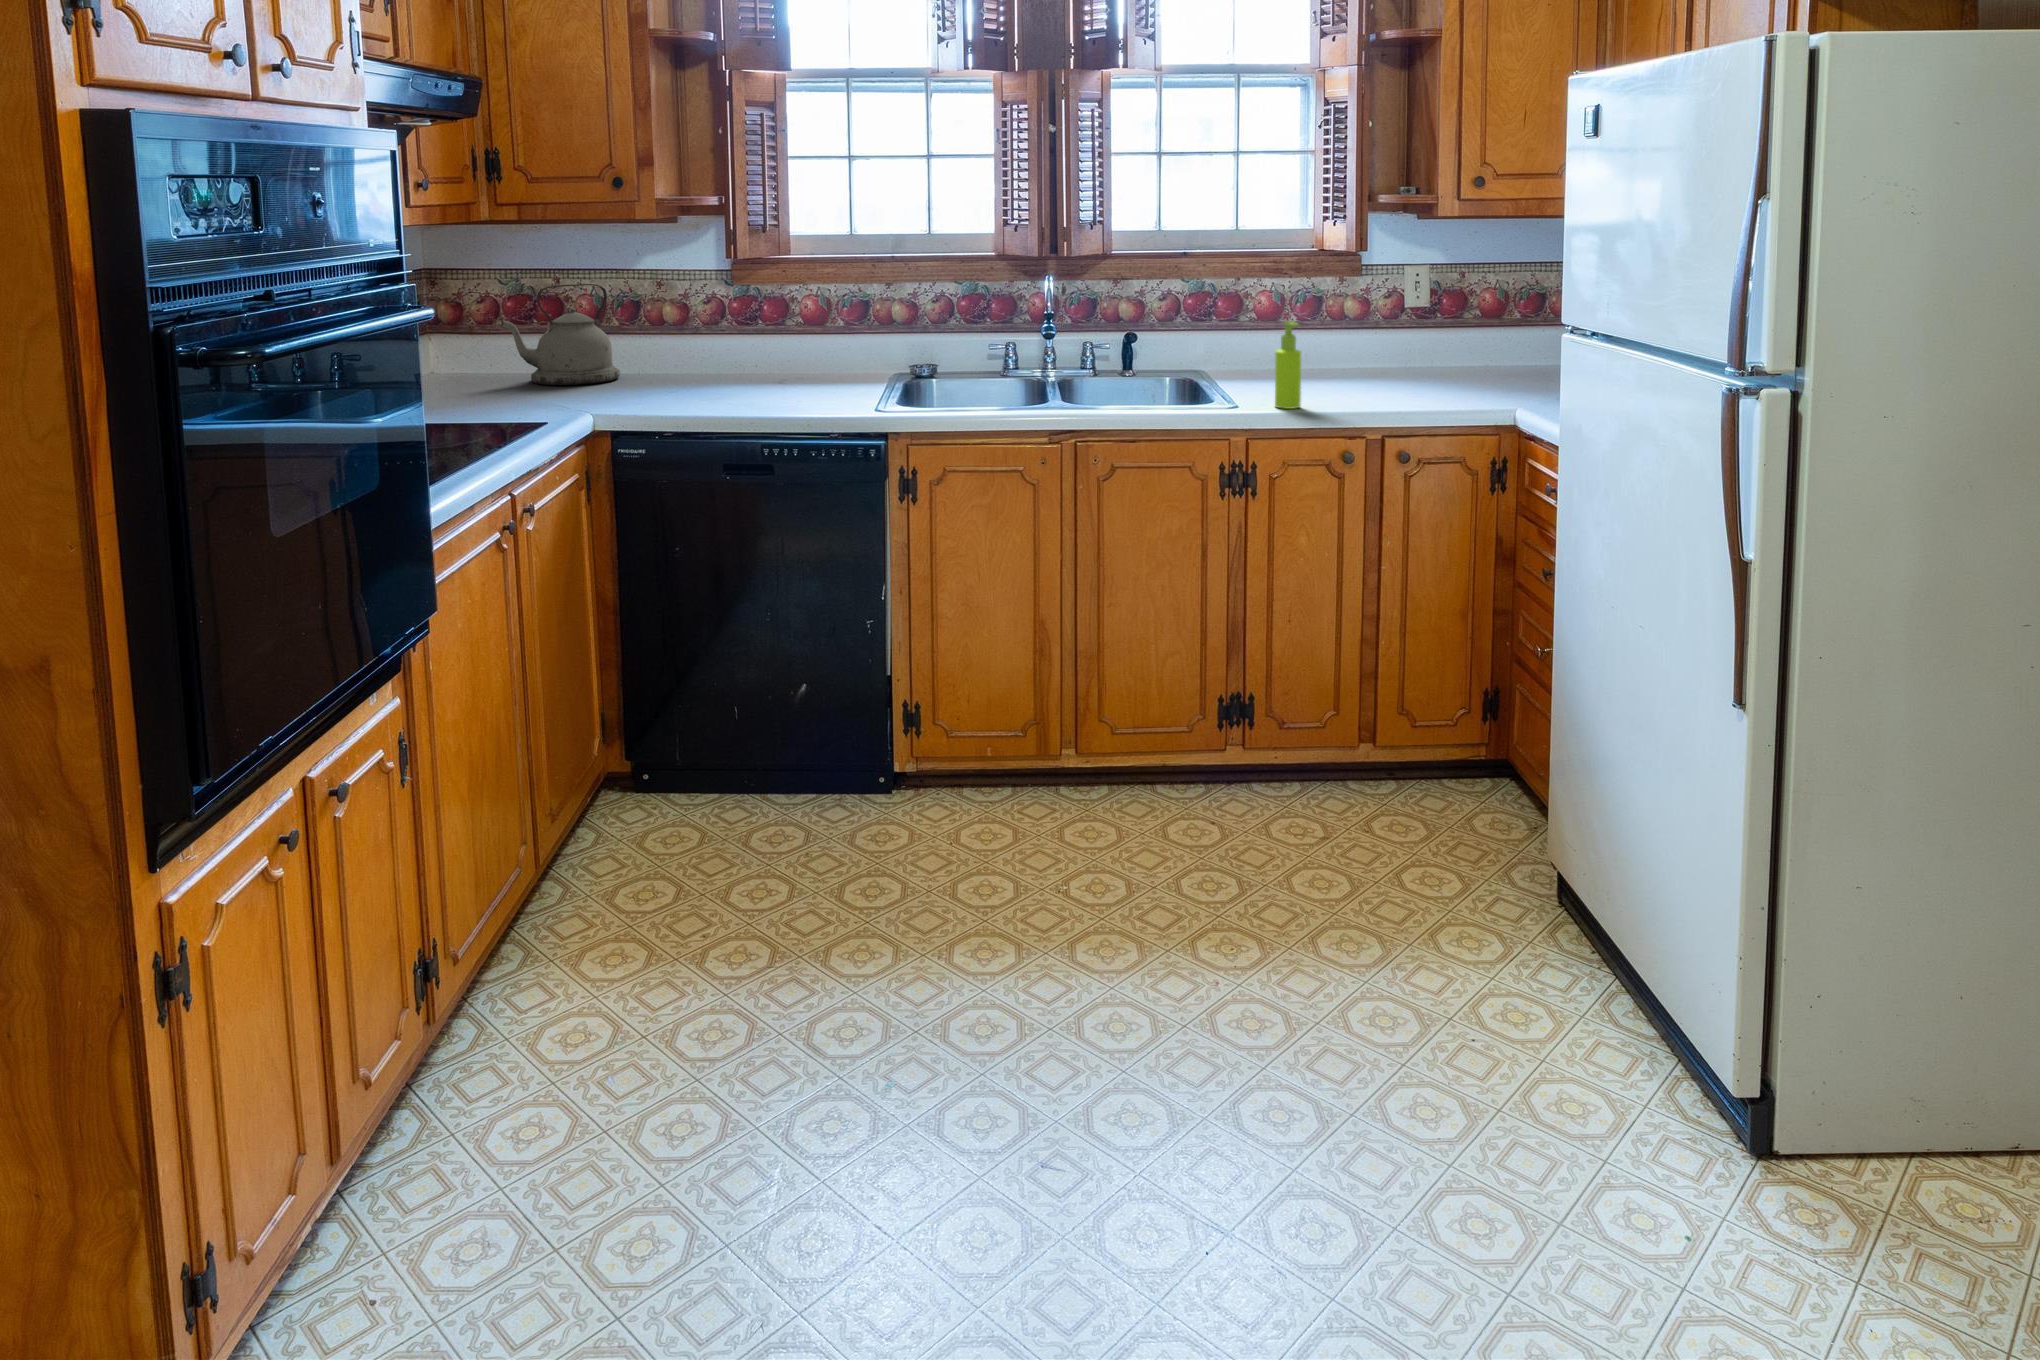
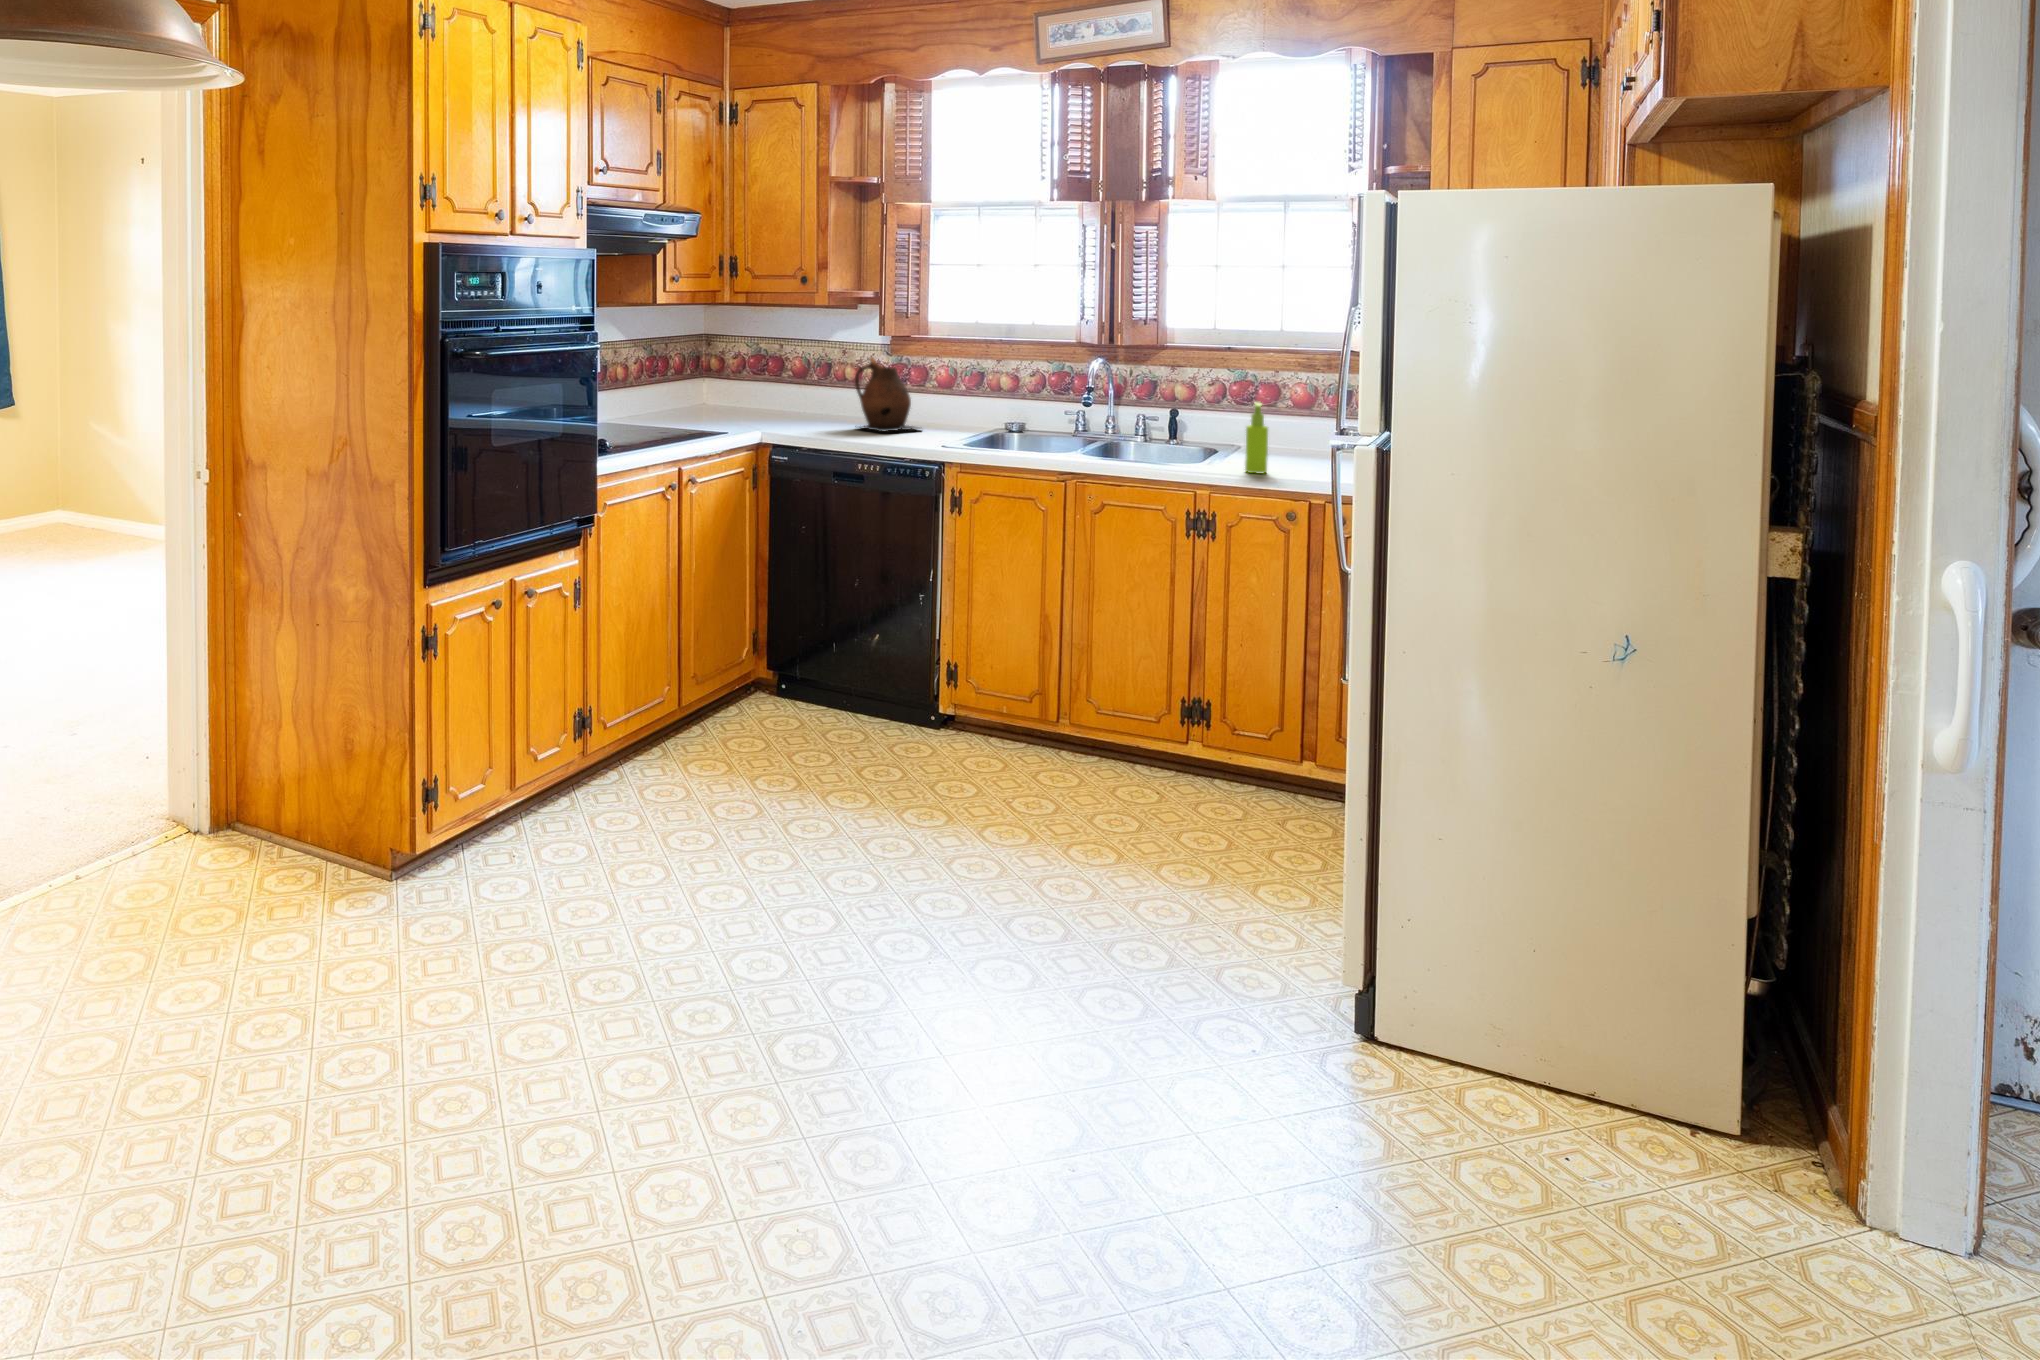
kettle: present [501,284,620,385] -> none [736,349,811,417]
ceramic pitcher: none [711,290,812,397] -> present [855,357,919,431]

